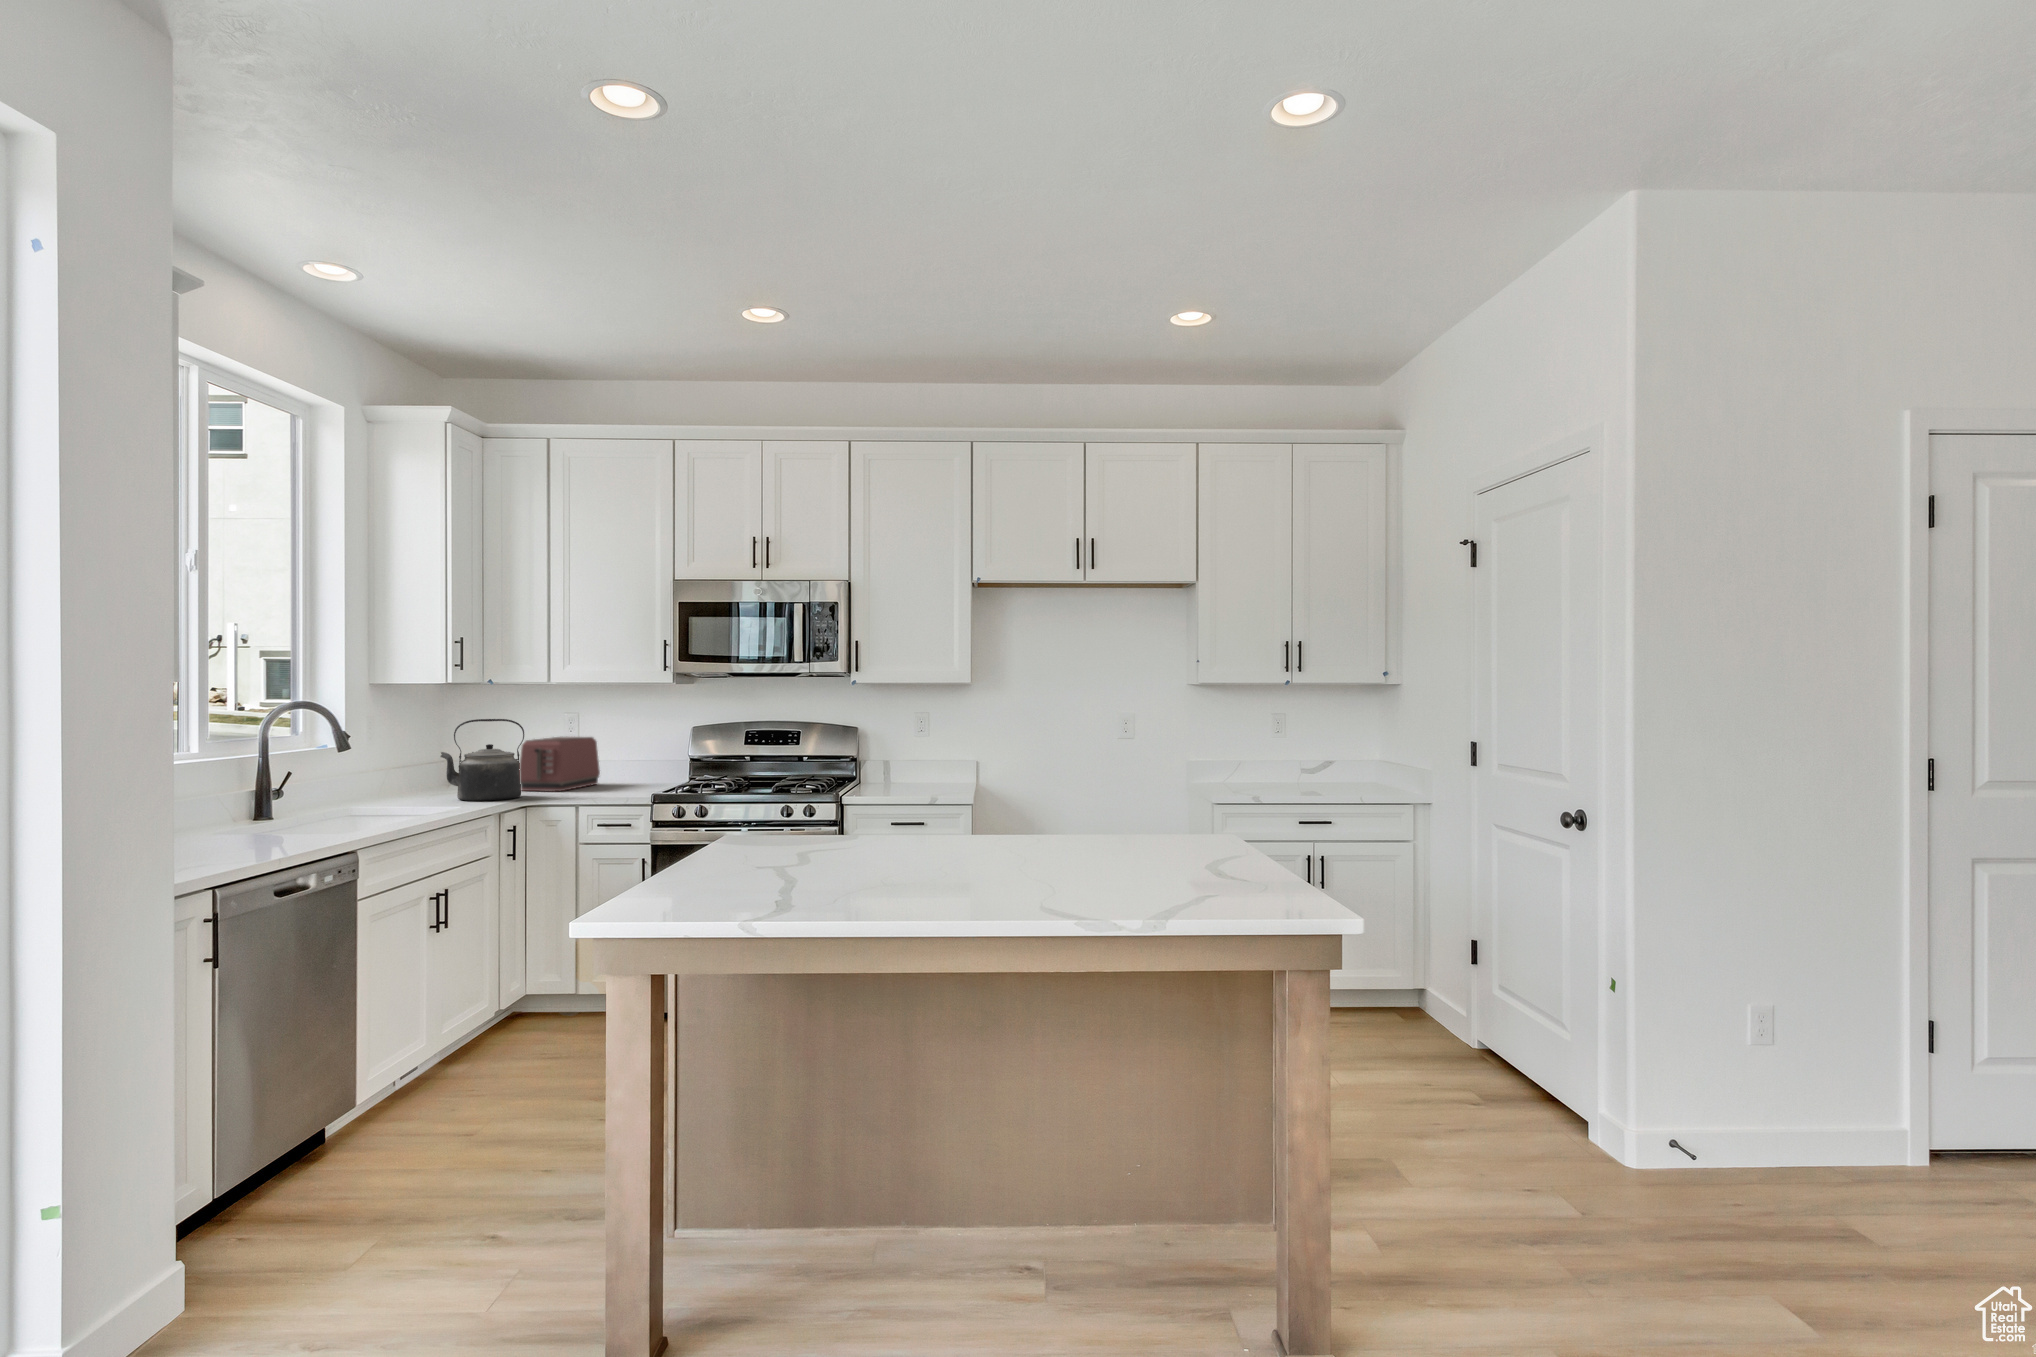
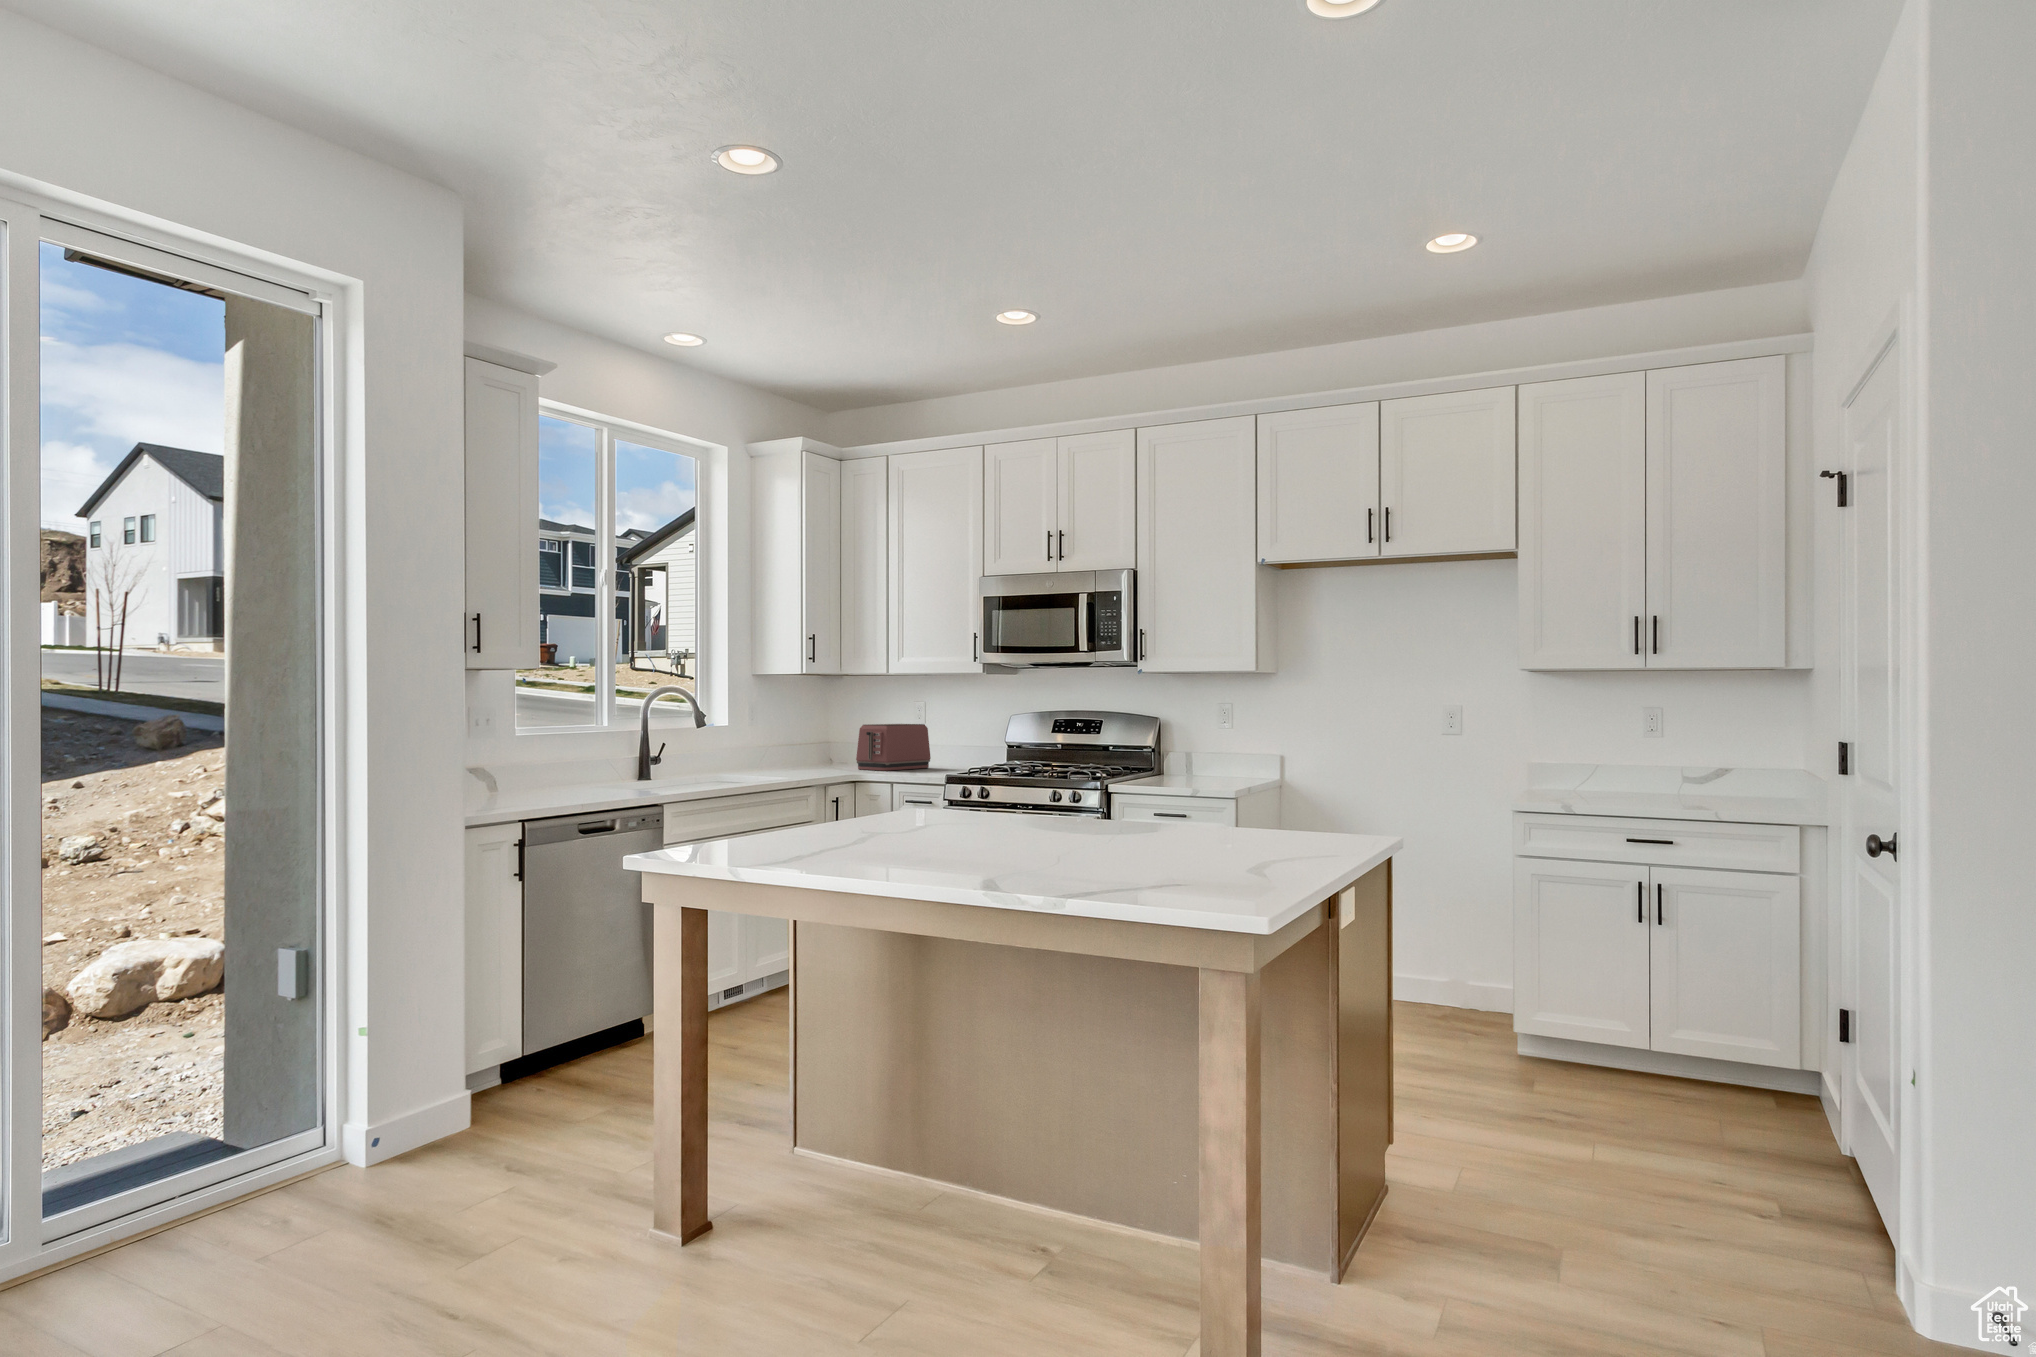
kettle: present [440,719,524,801] -> none [784,703,850,773]

